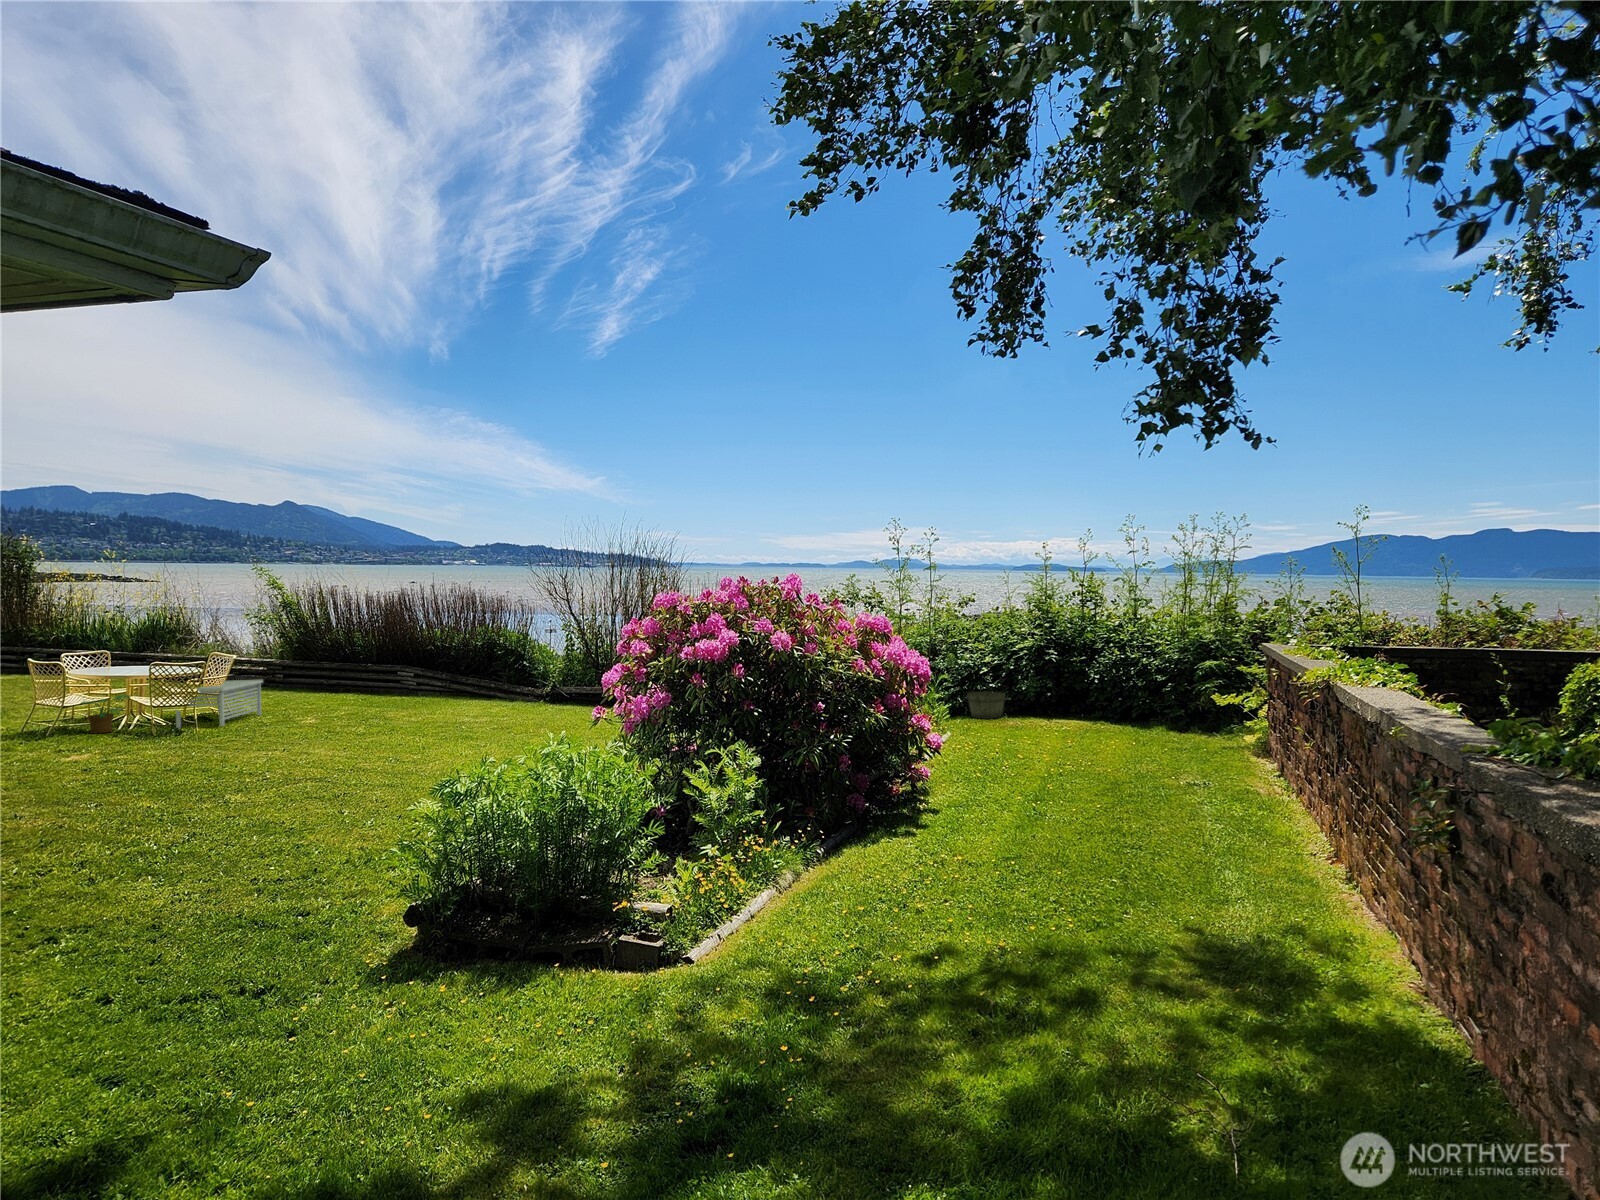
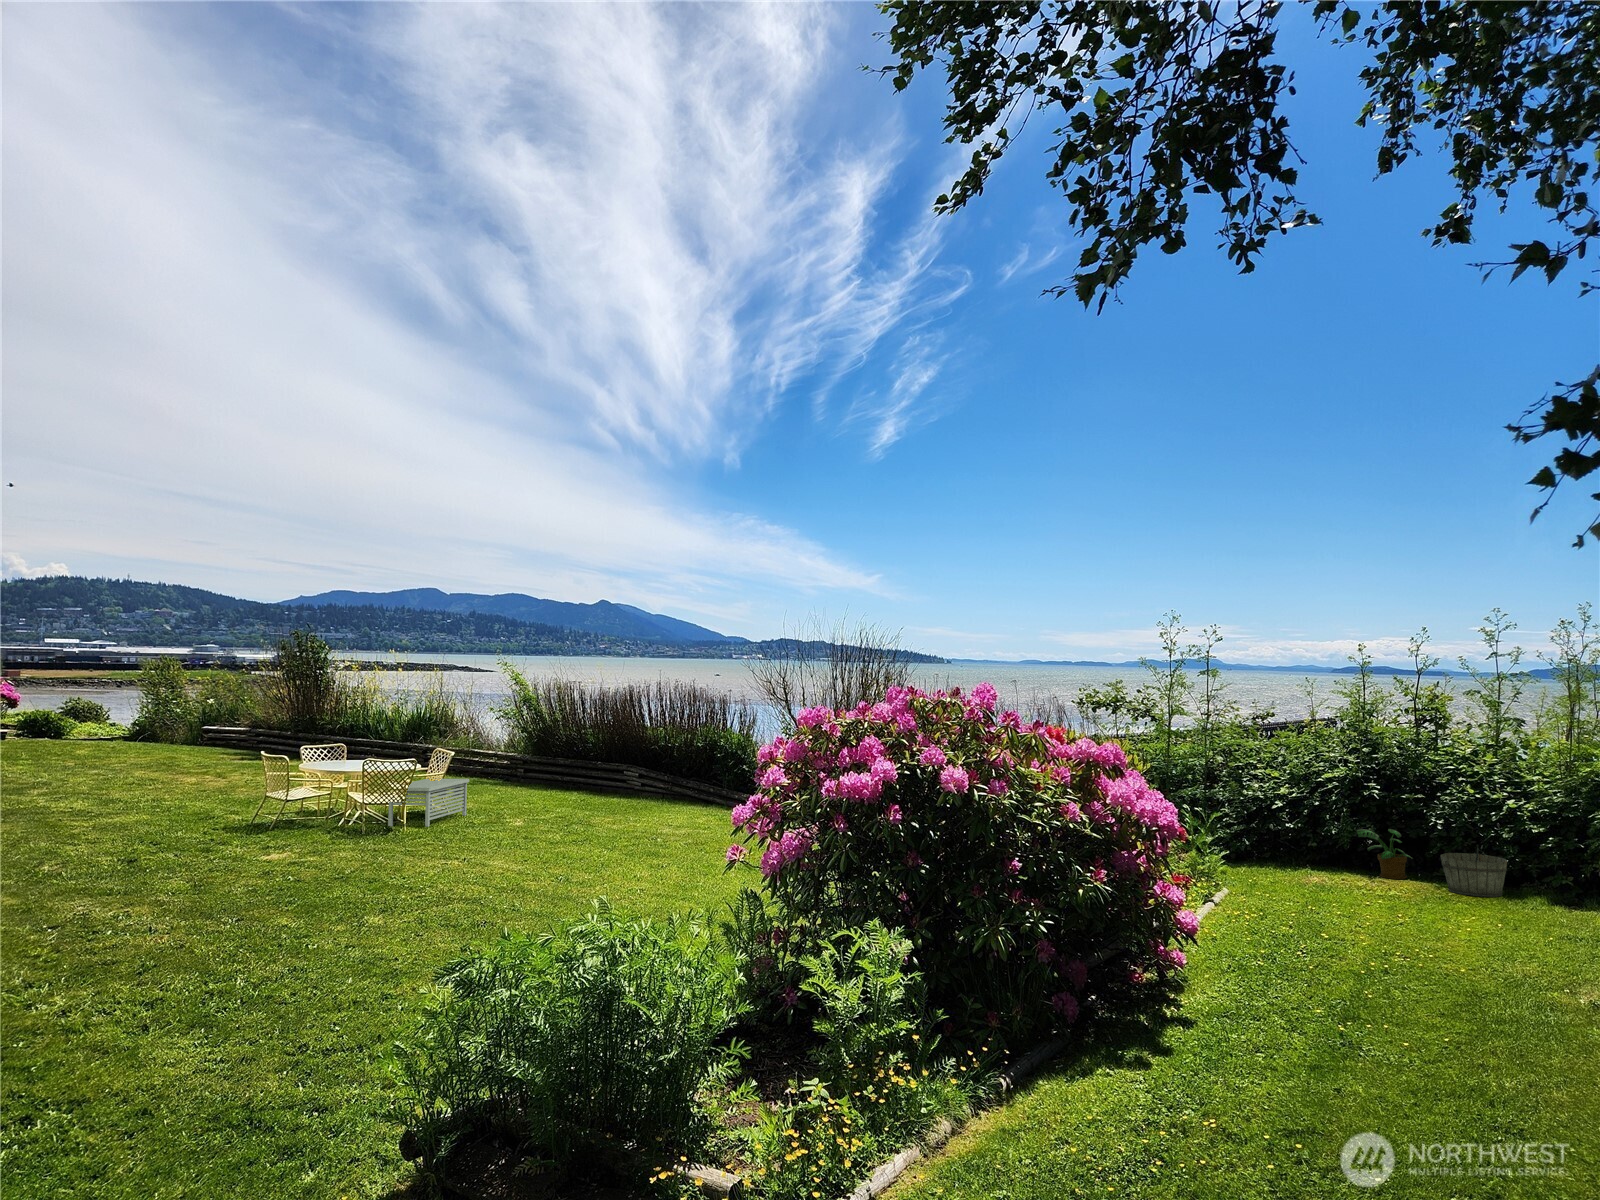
wooden bucket: present [967,691,1005,719] -> present [1440,845,1507,897]
potted plant: present [82,695,130,734] -> present [1356,829,1412,879]

